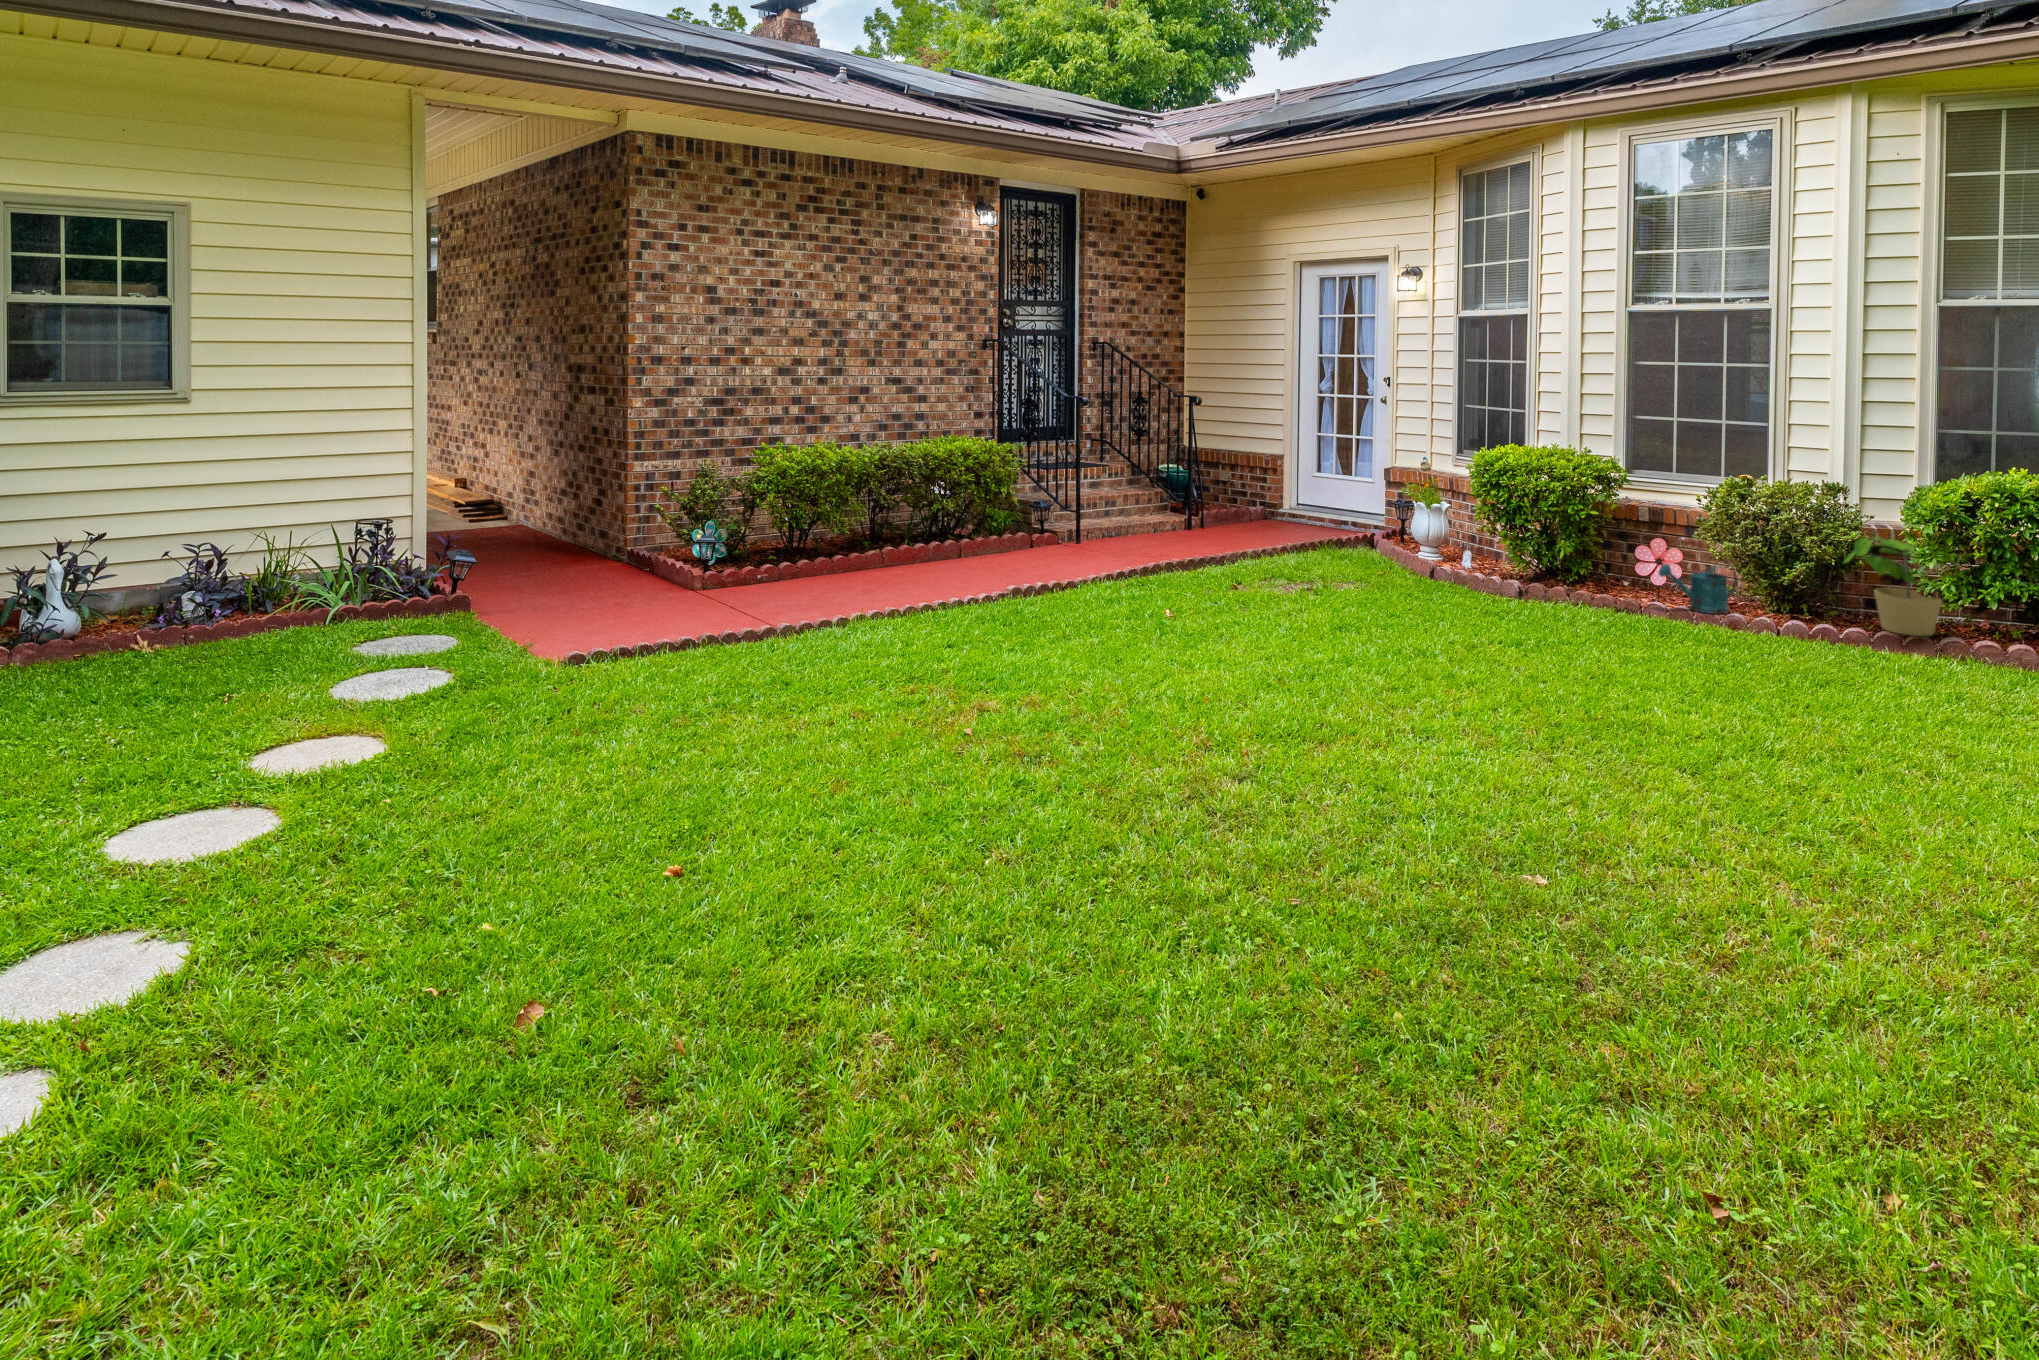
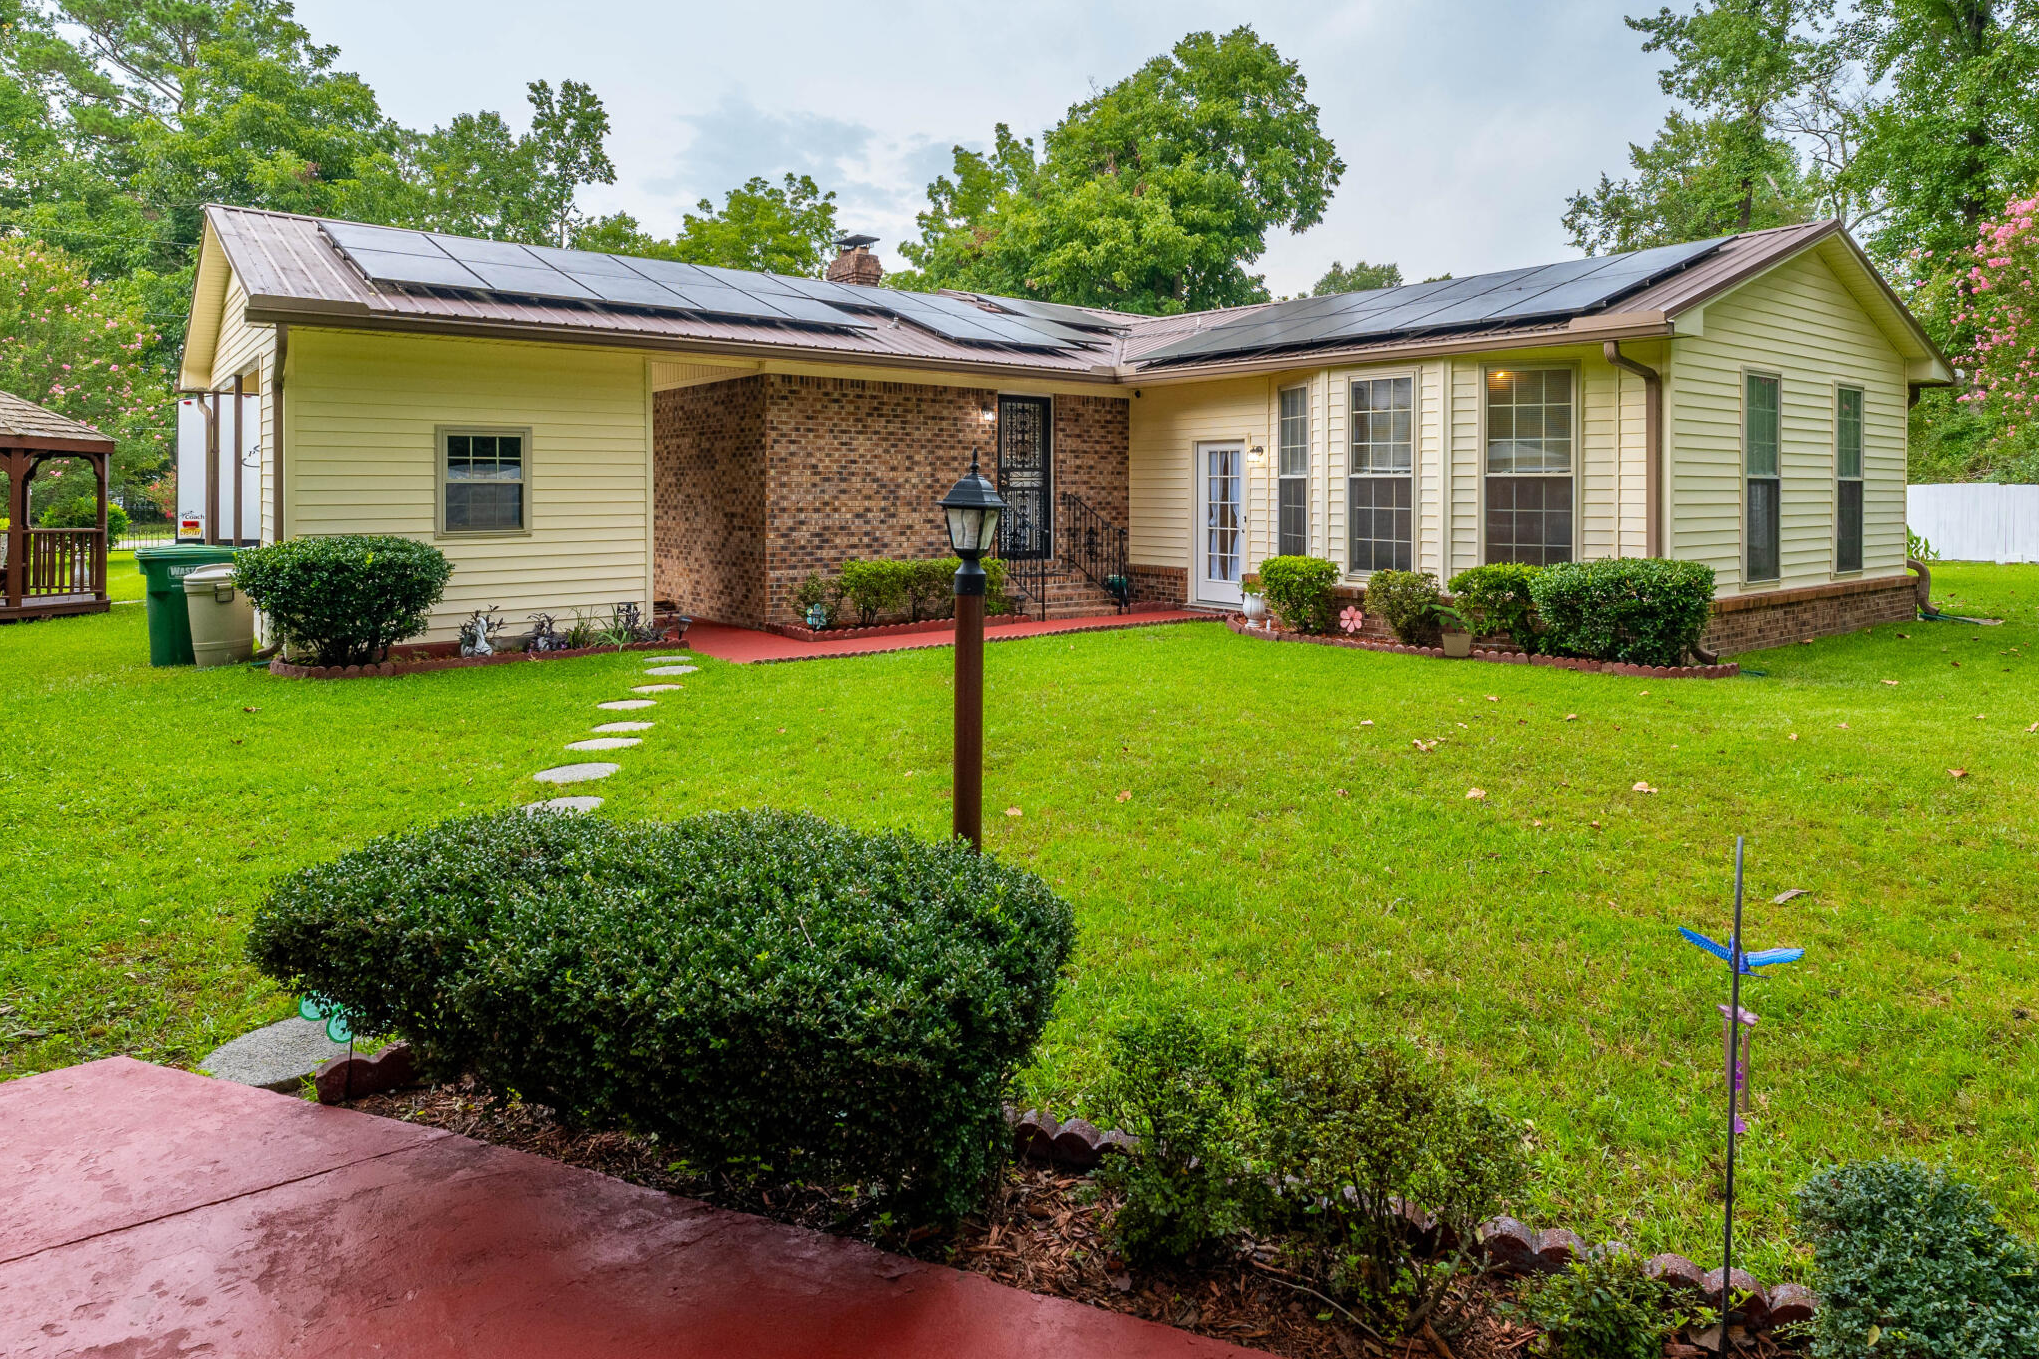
watering can: present [1659,564,1737,614] -> none [1343,623,1384,650]

